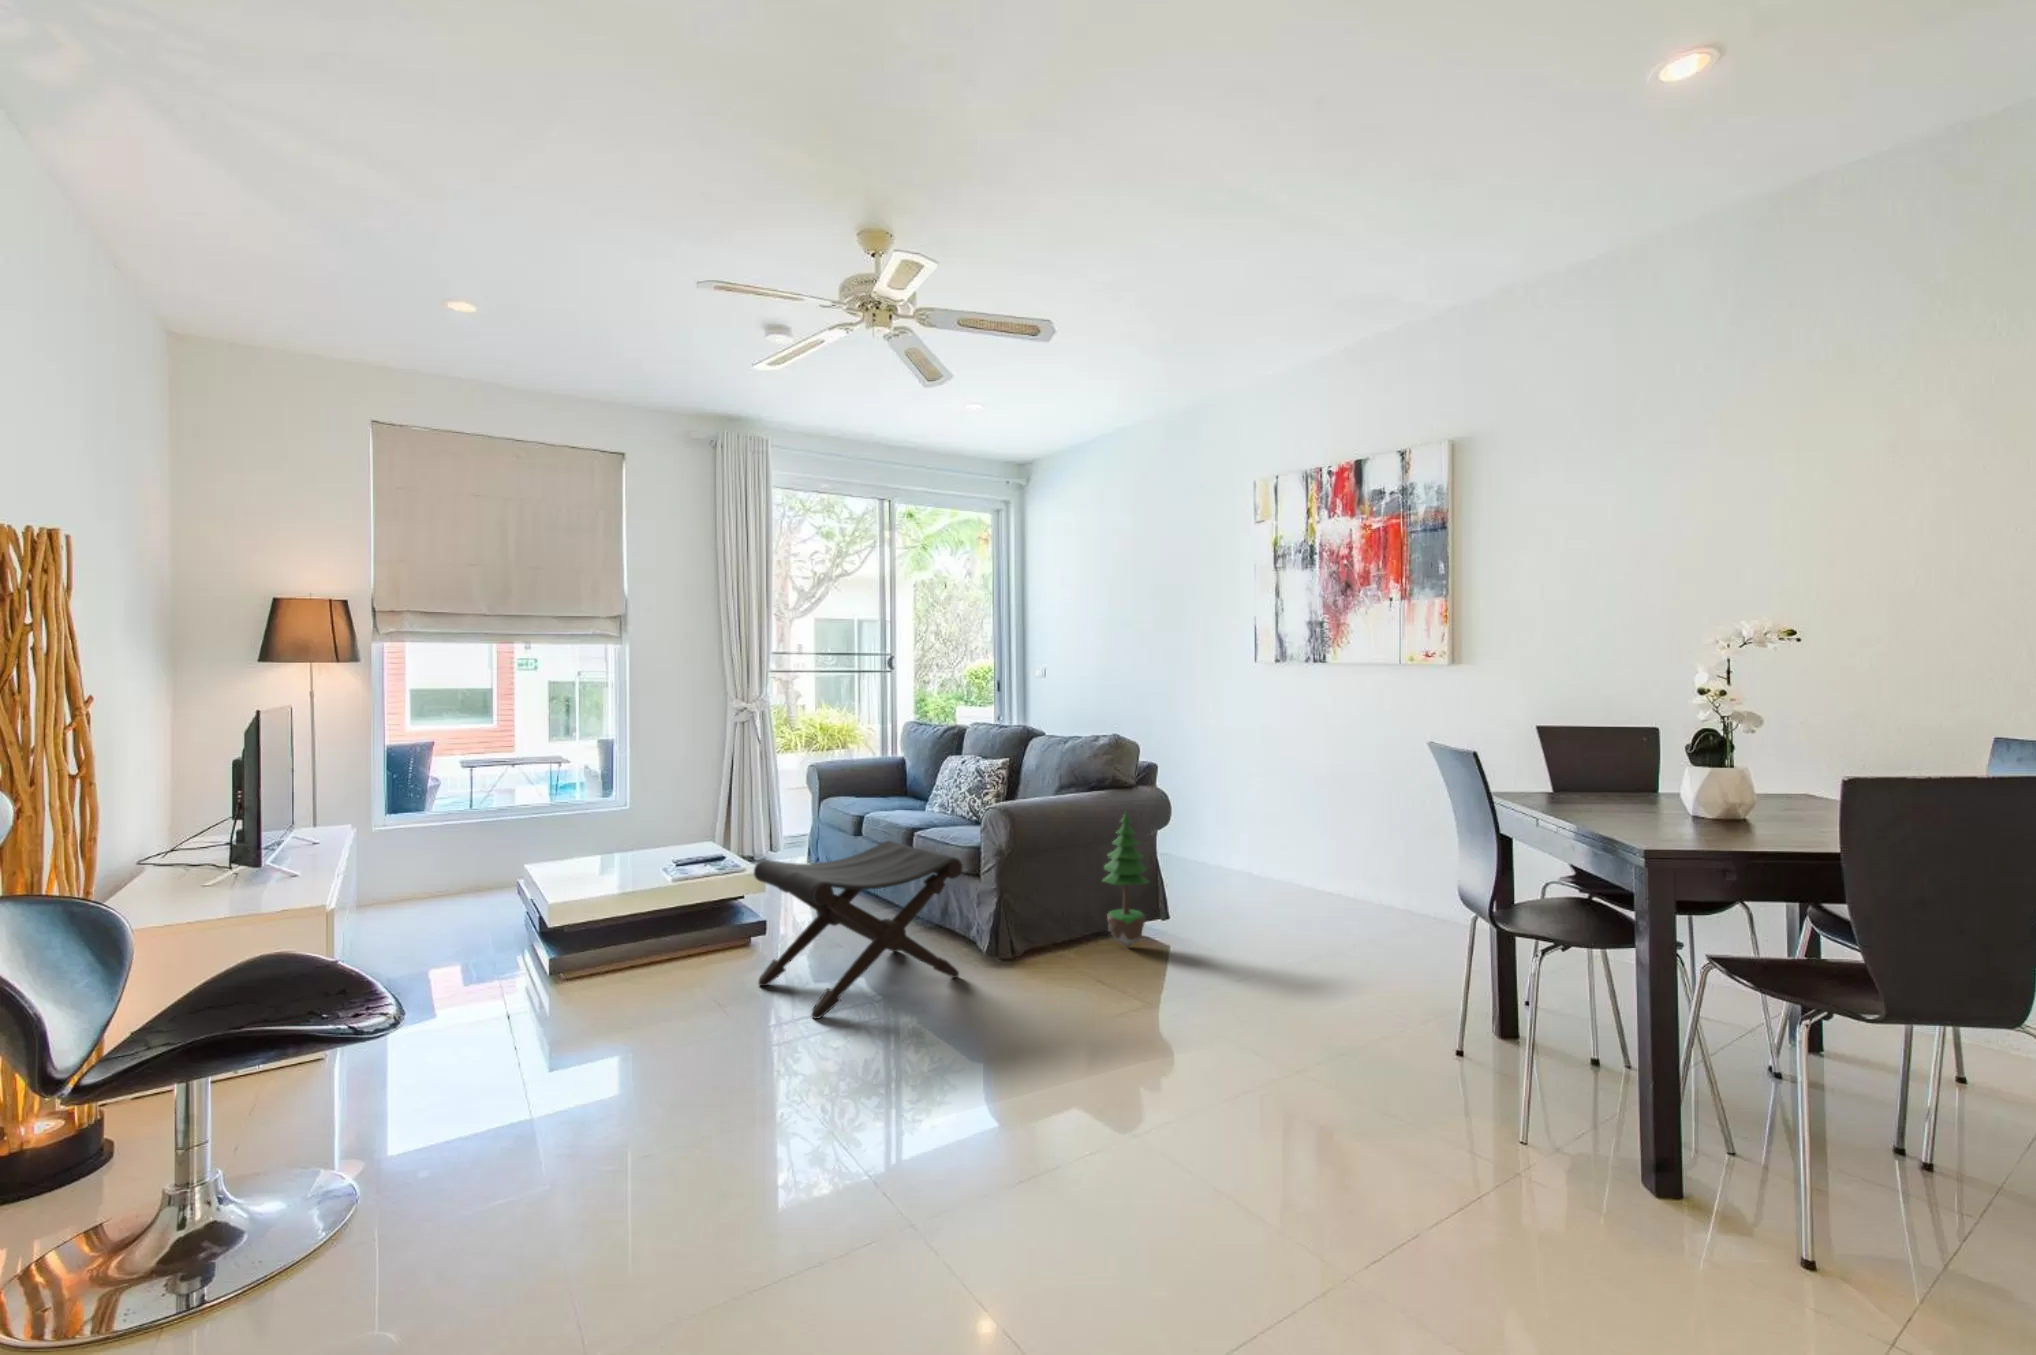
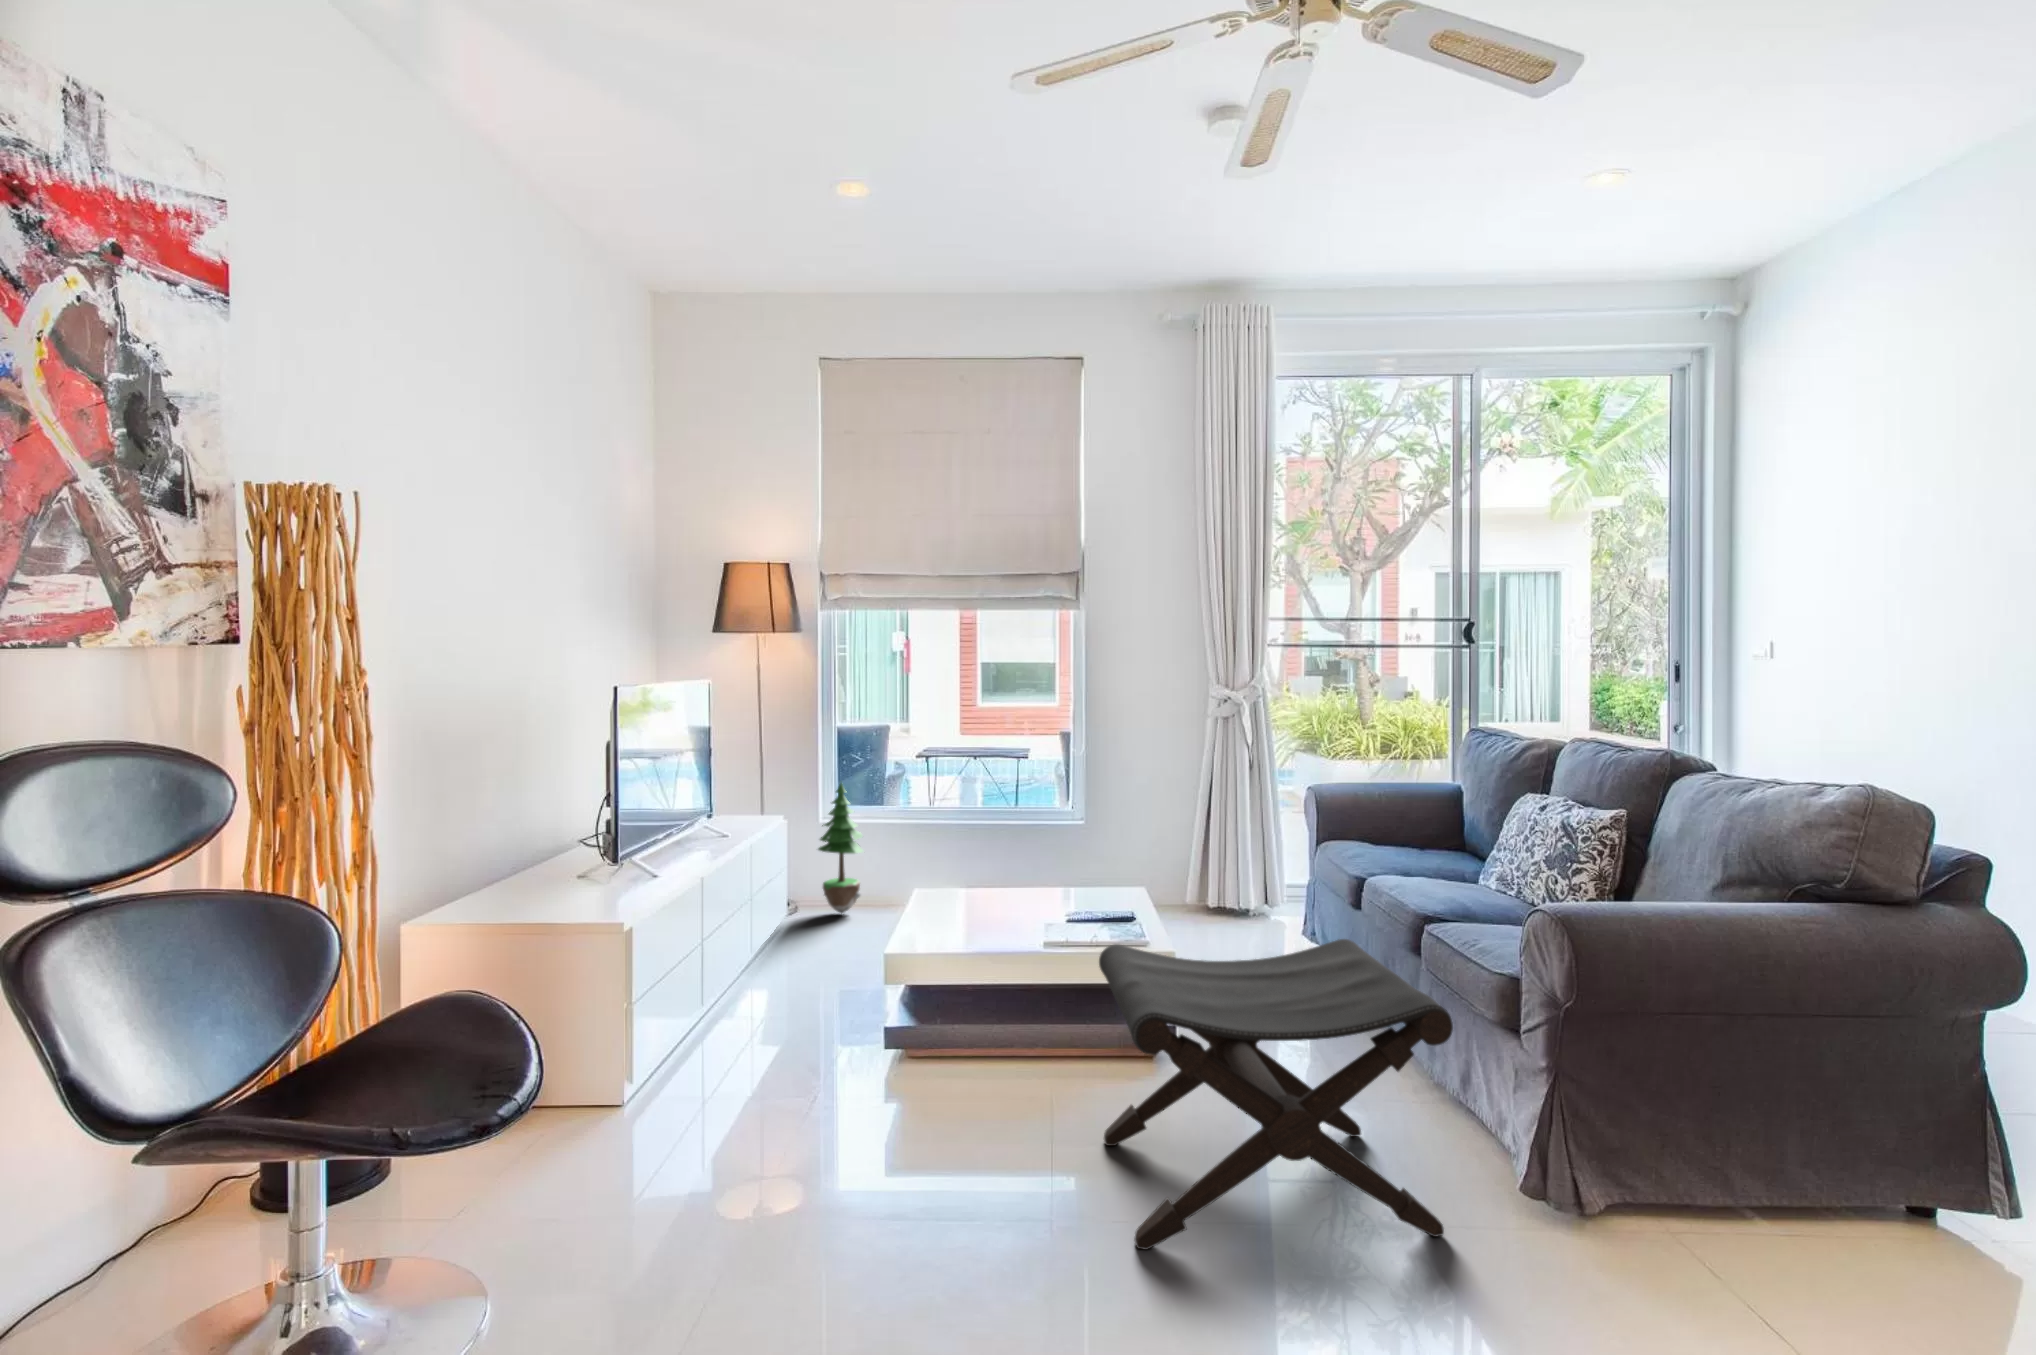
potted tree: present [1103,812,1149,946] -> present [818,783,863,913]

